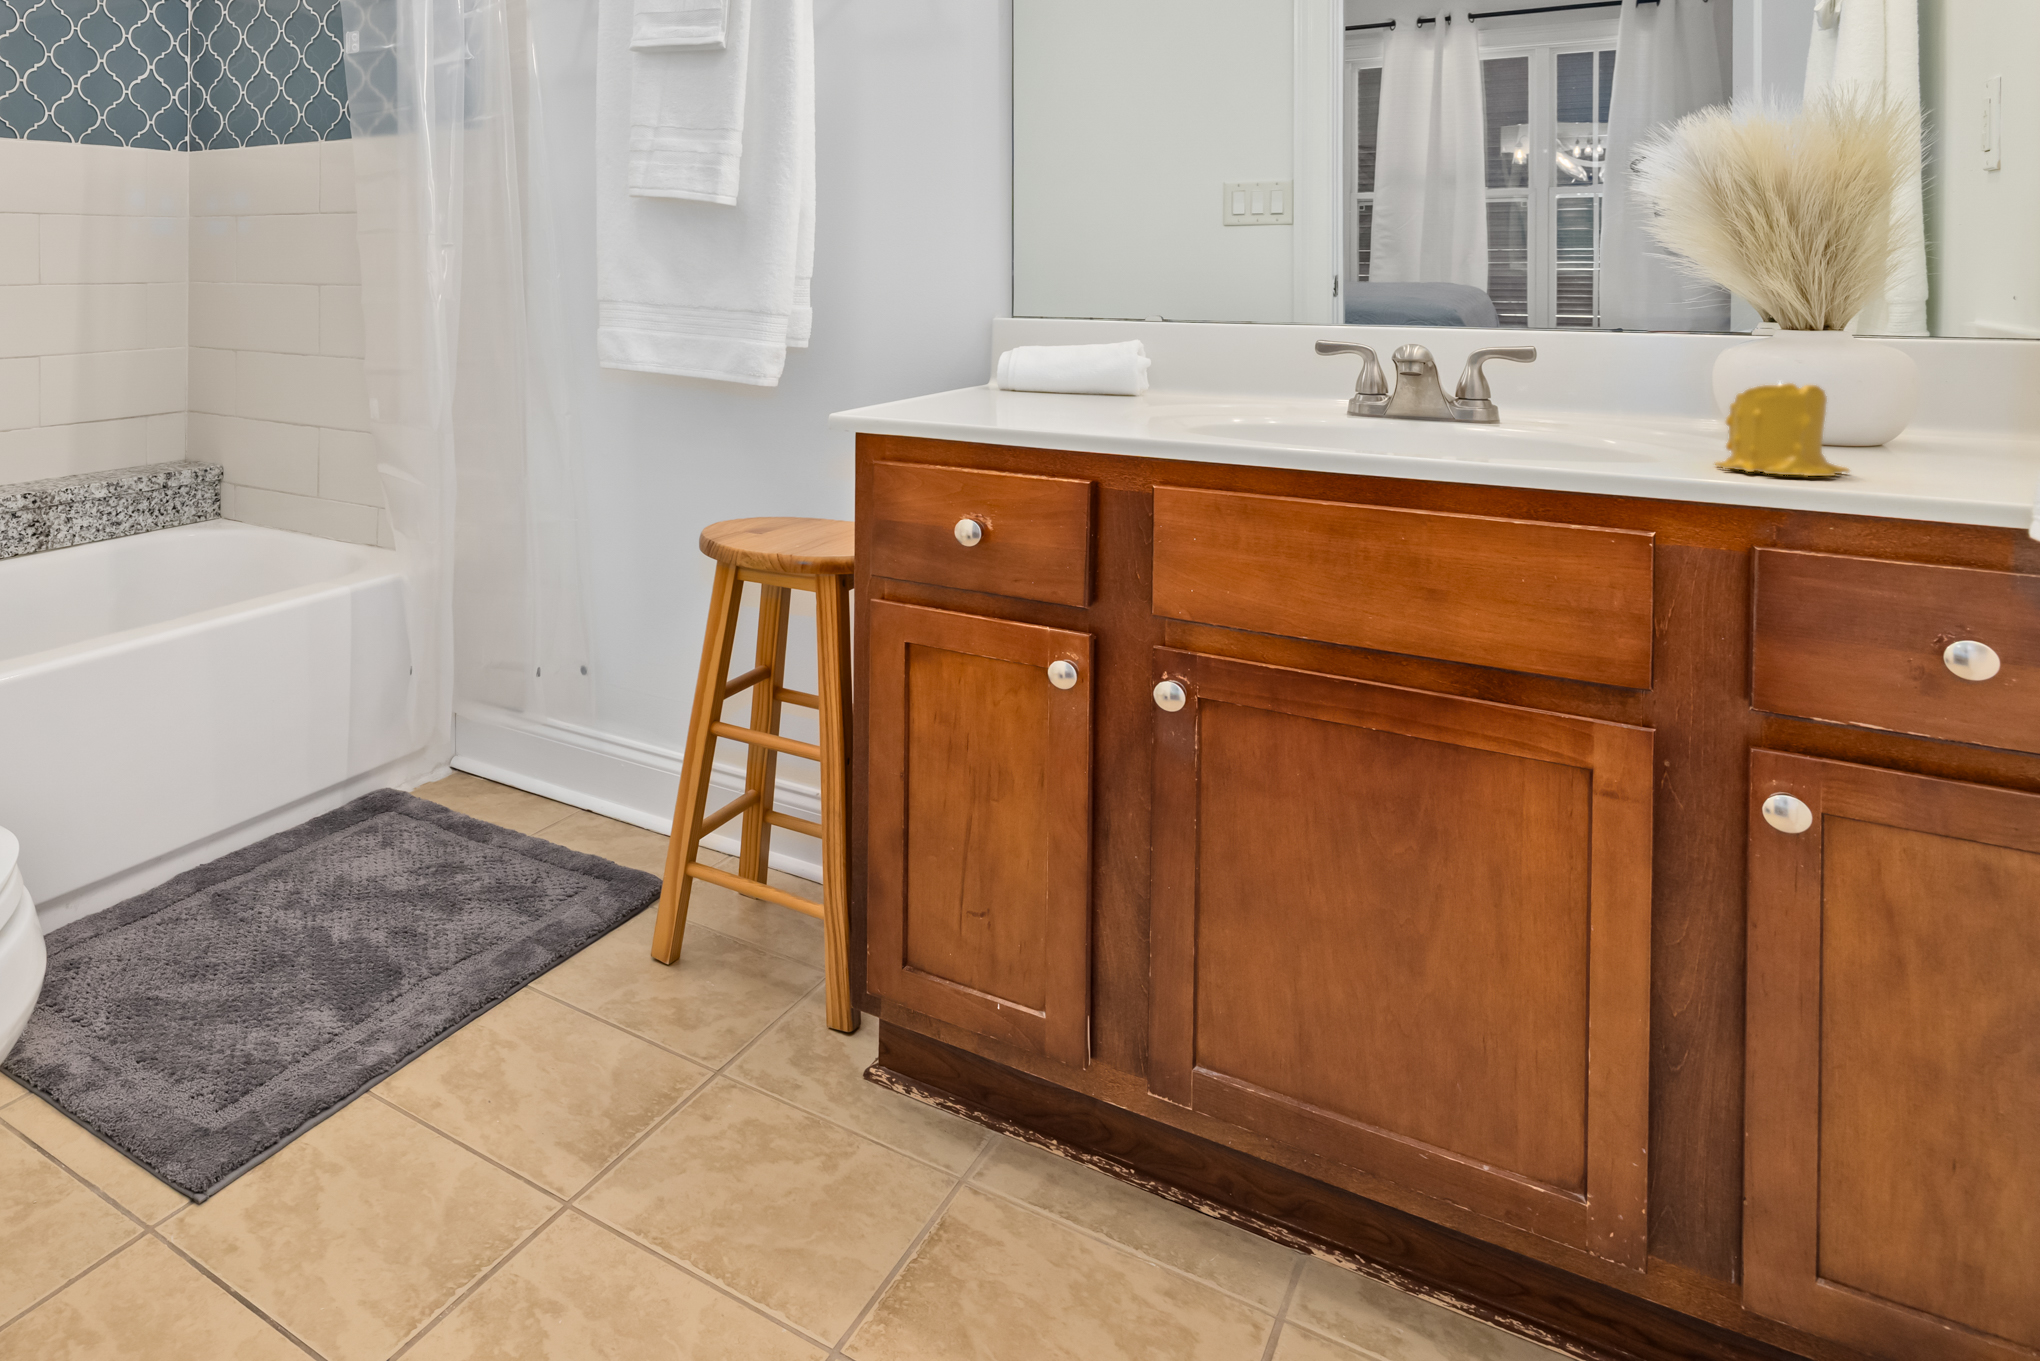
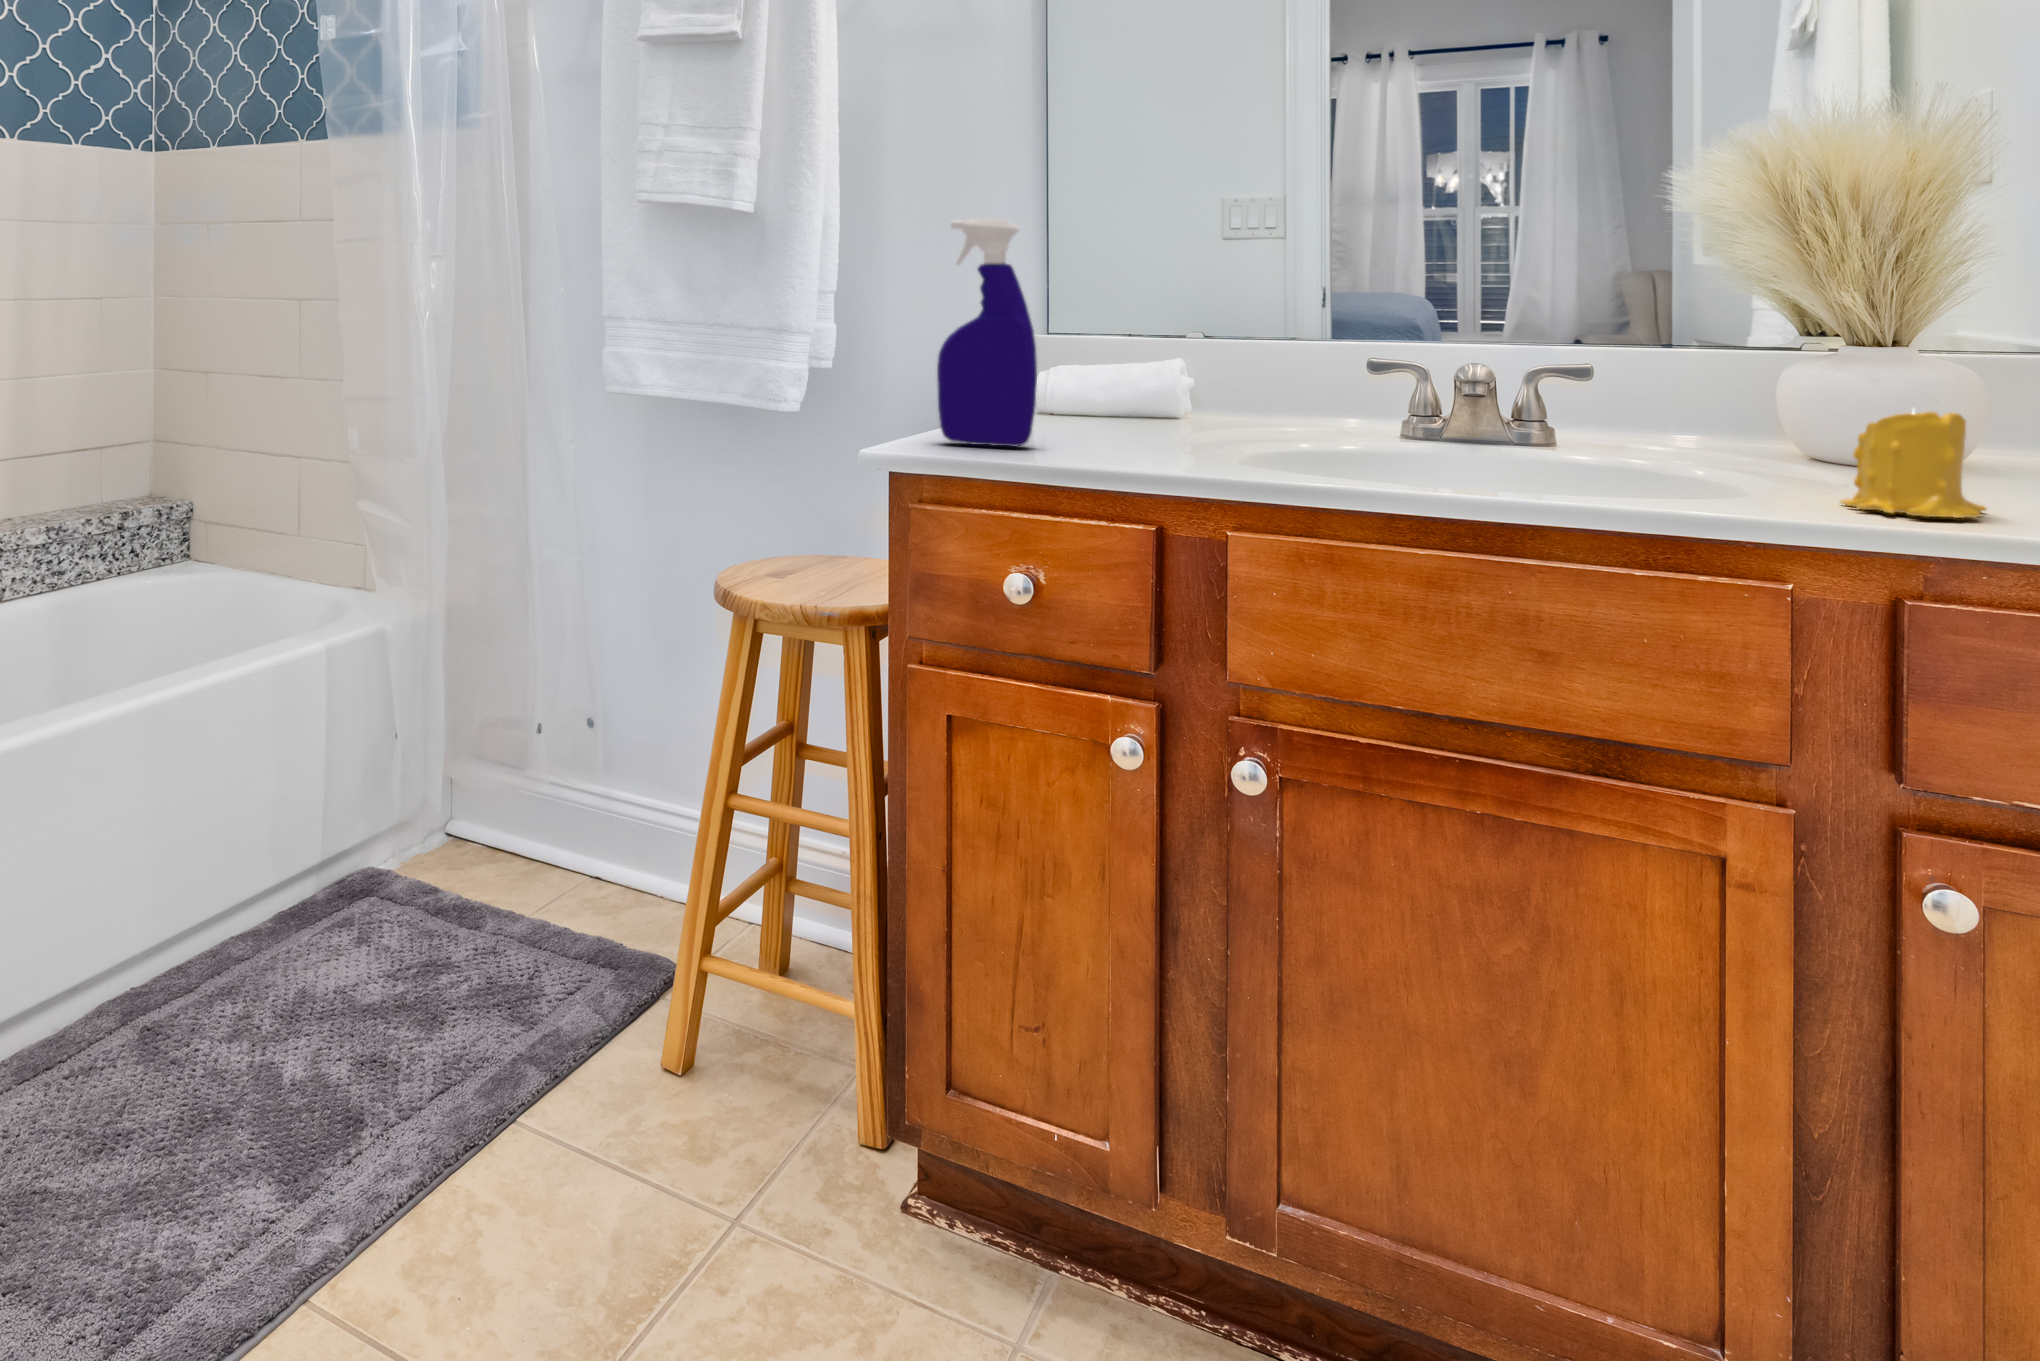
spray bottle: none [901,214,991,413] -> present [937,218,1037,446]

